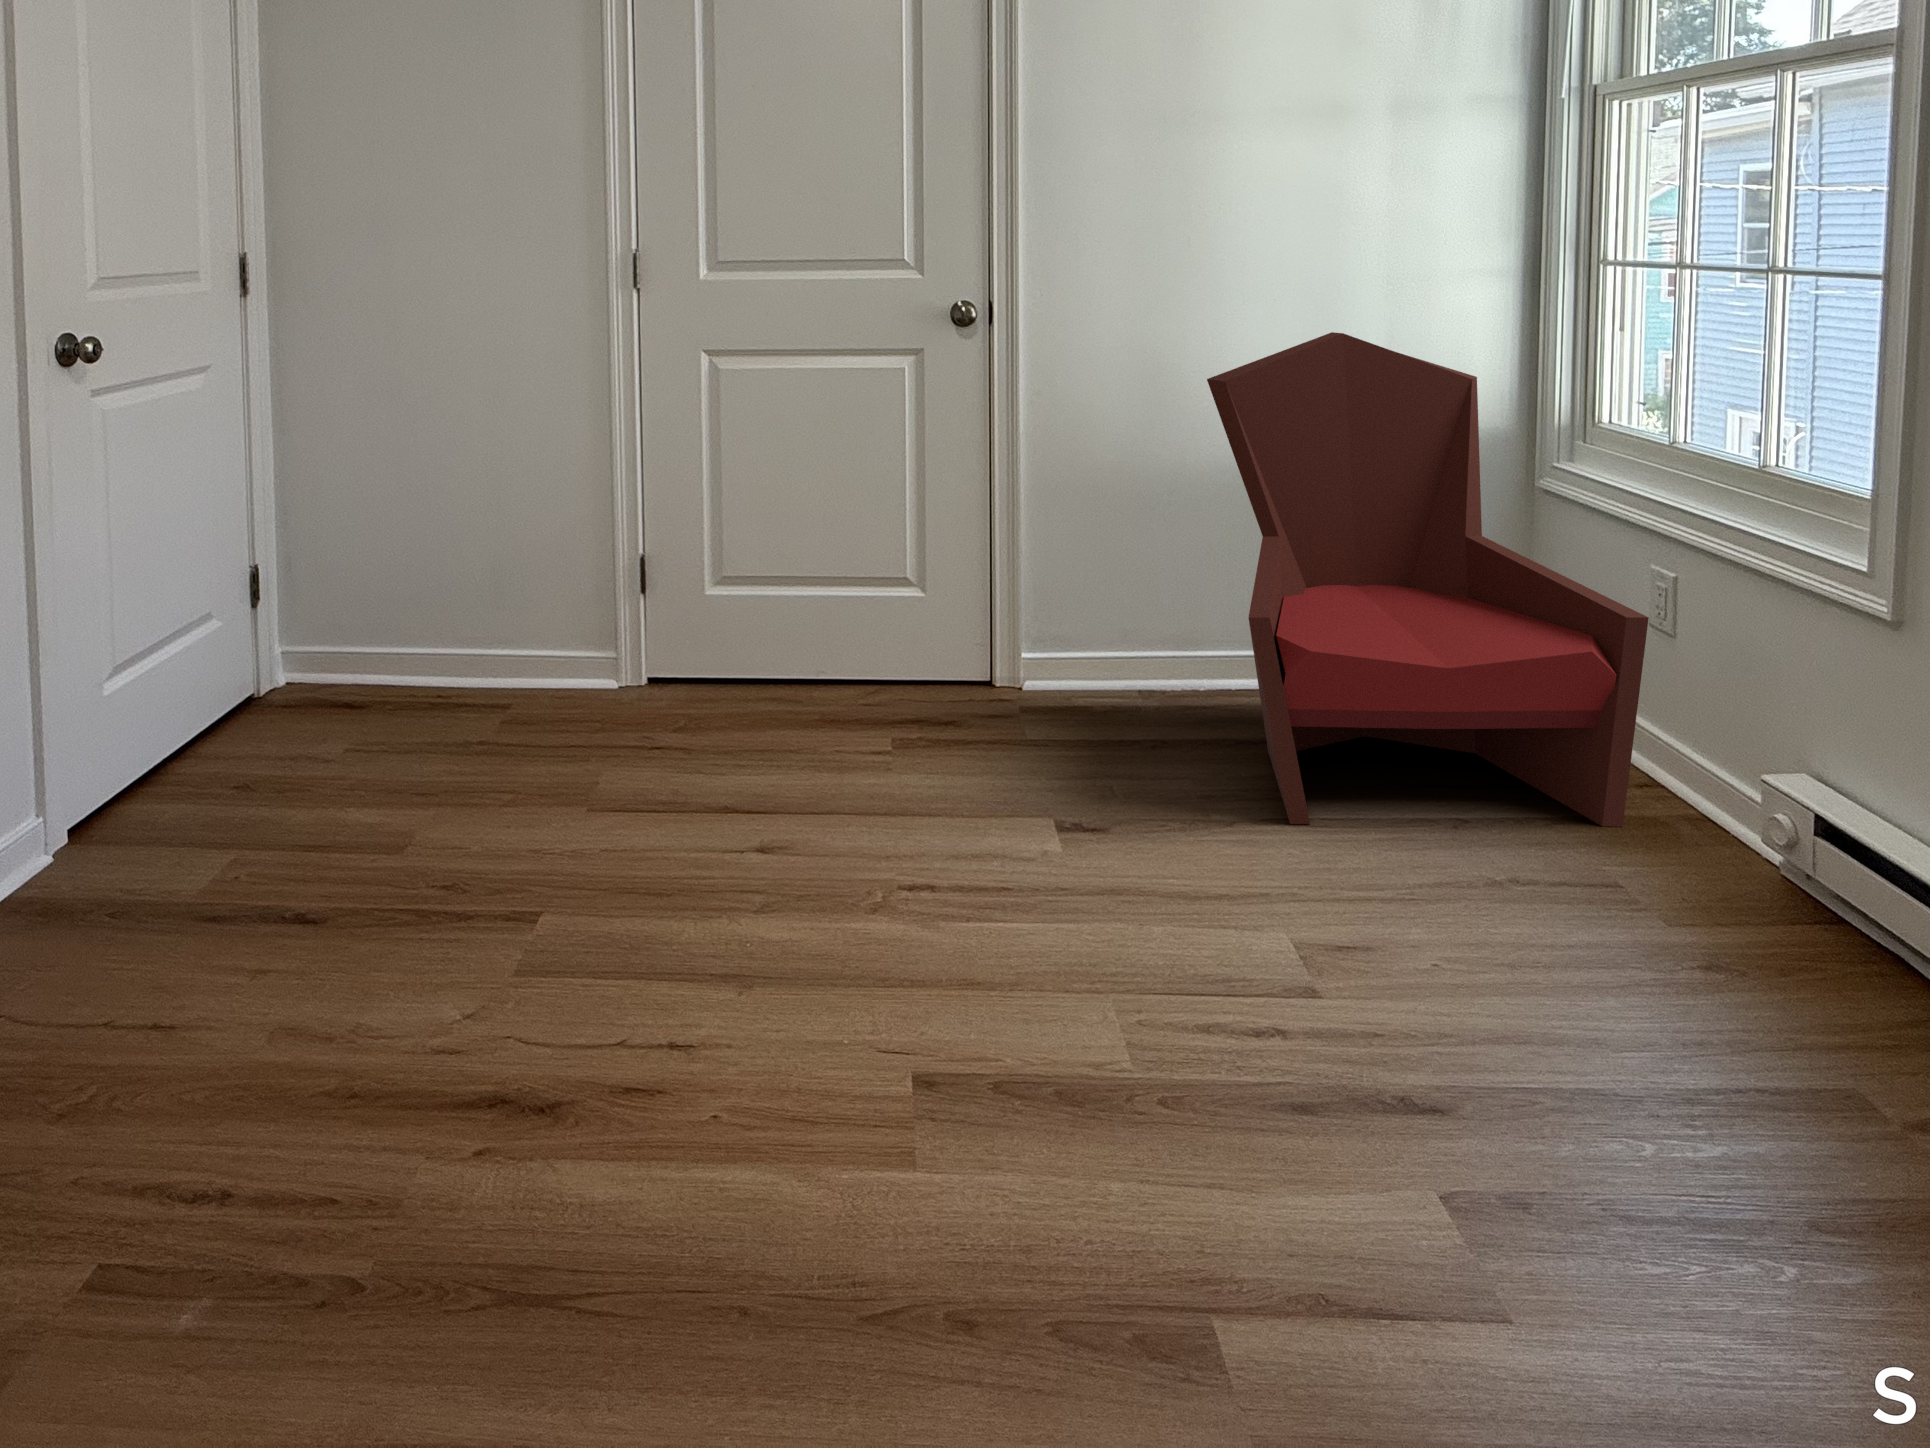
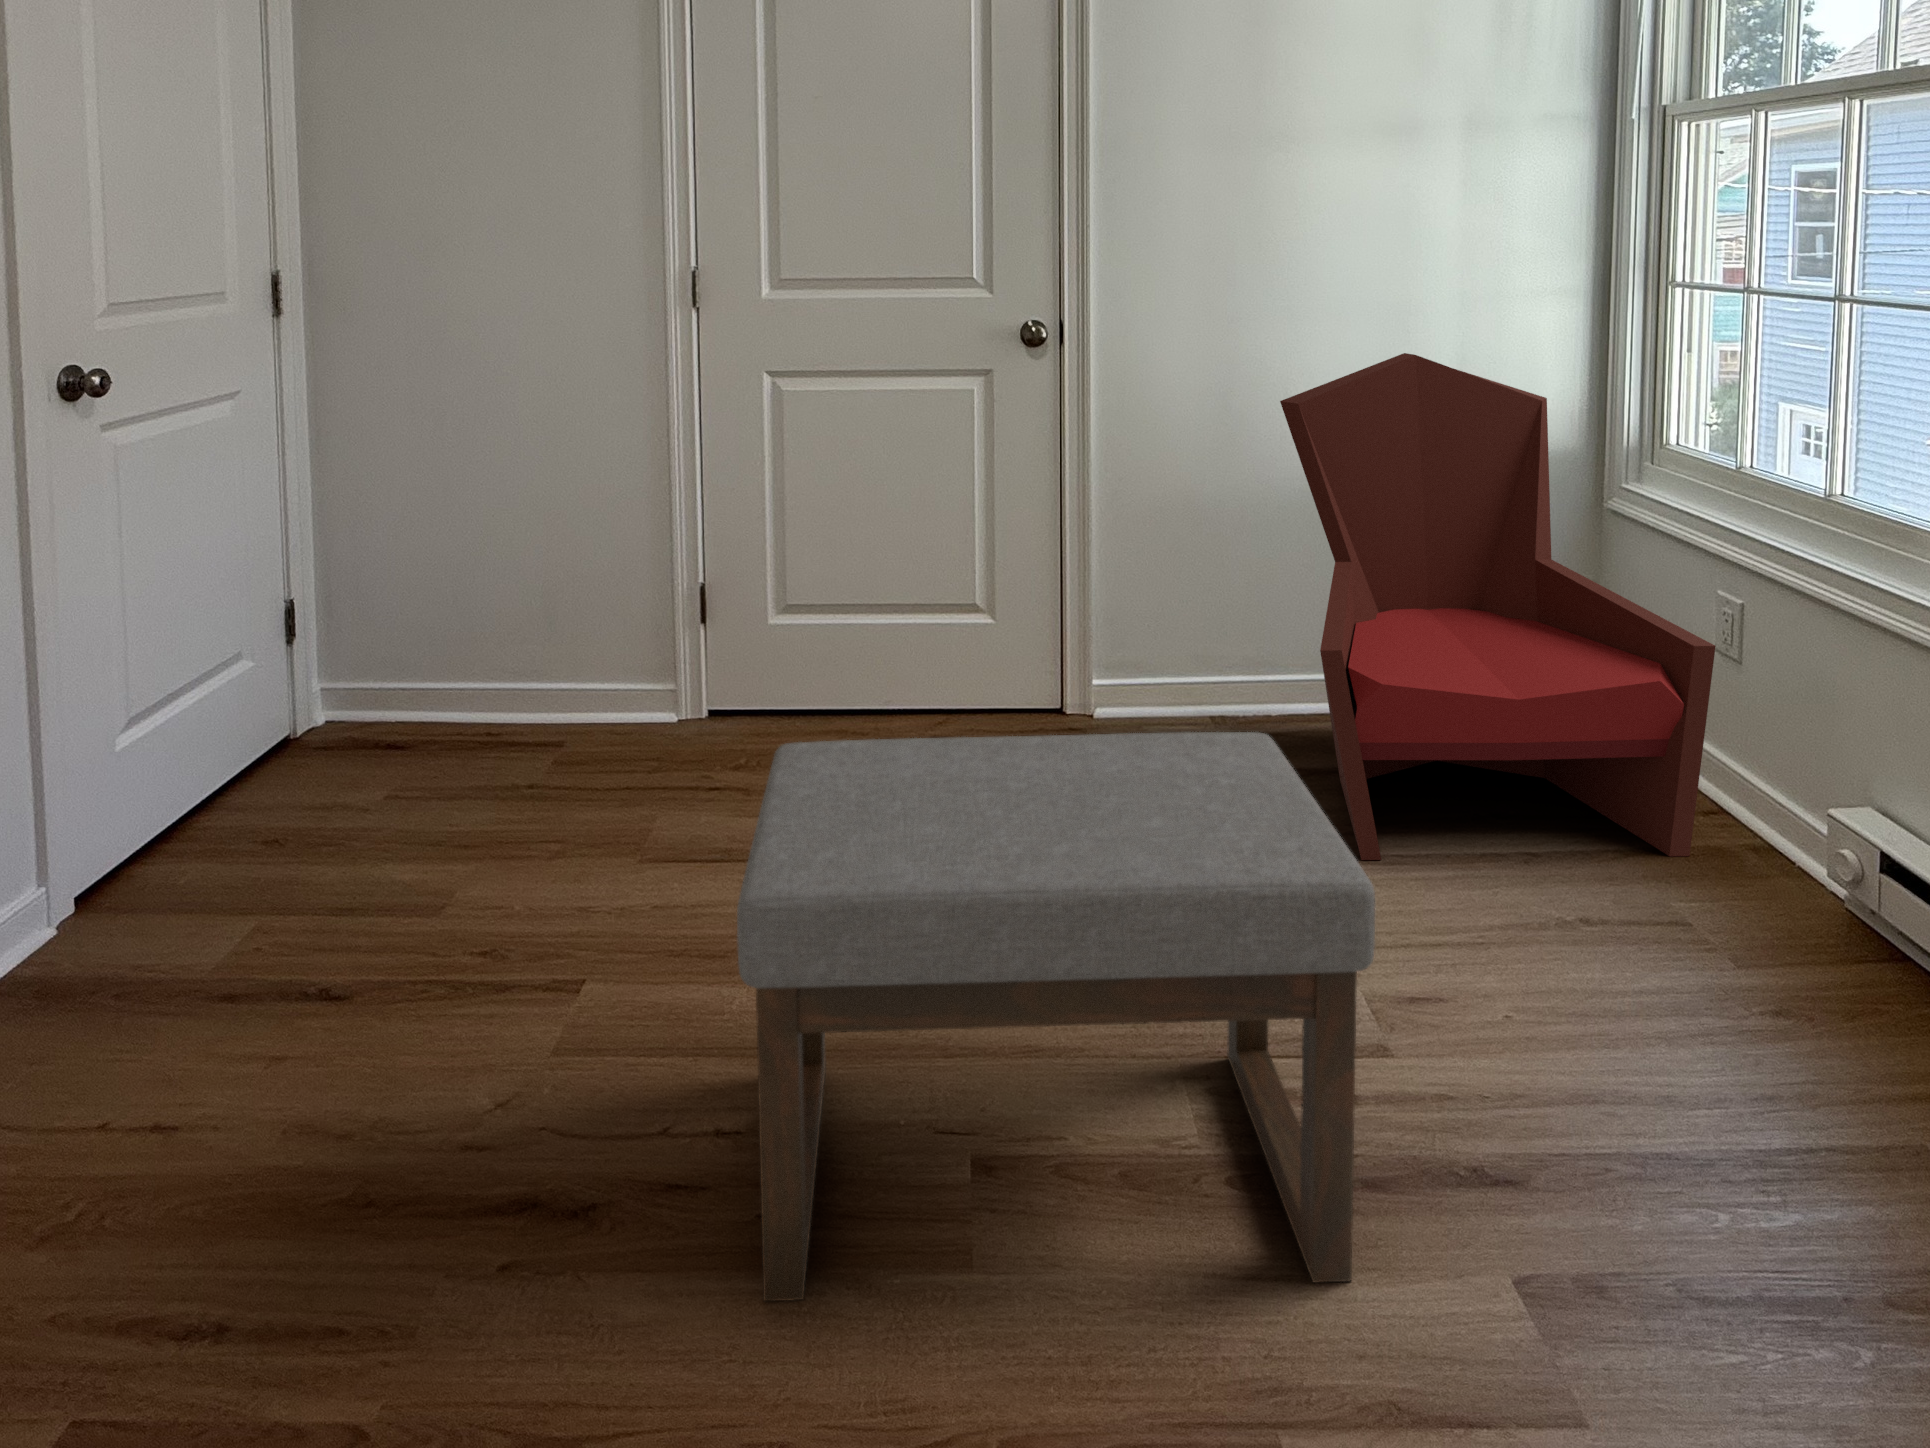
ottoman: none [703,677,1304,1186] -> present [737,732,1375,1301]

